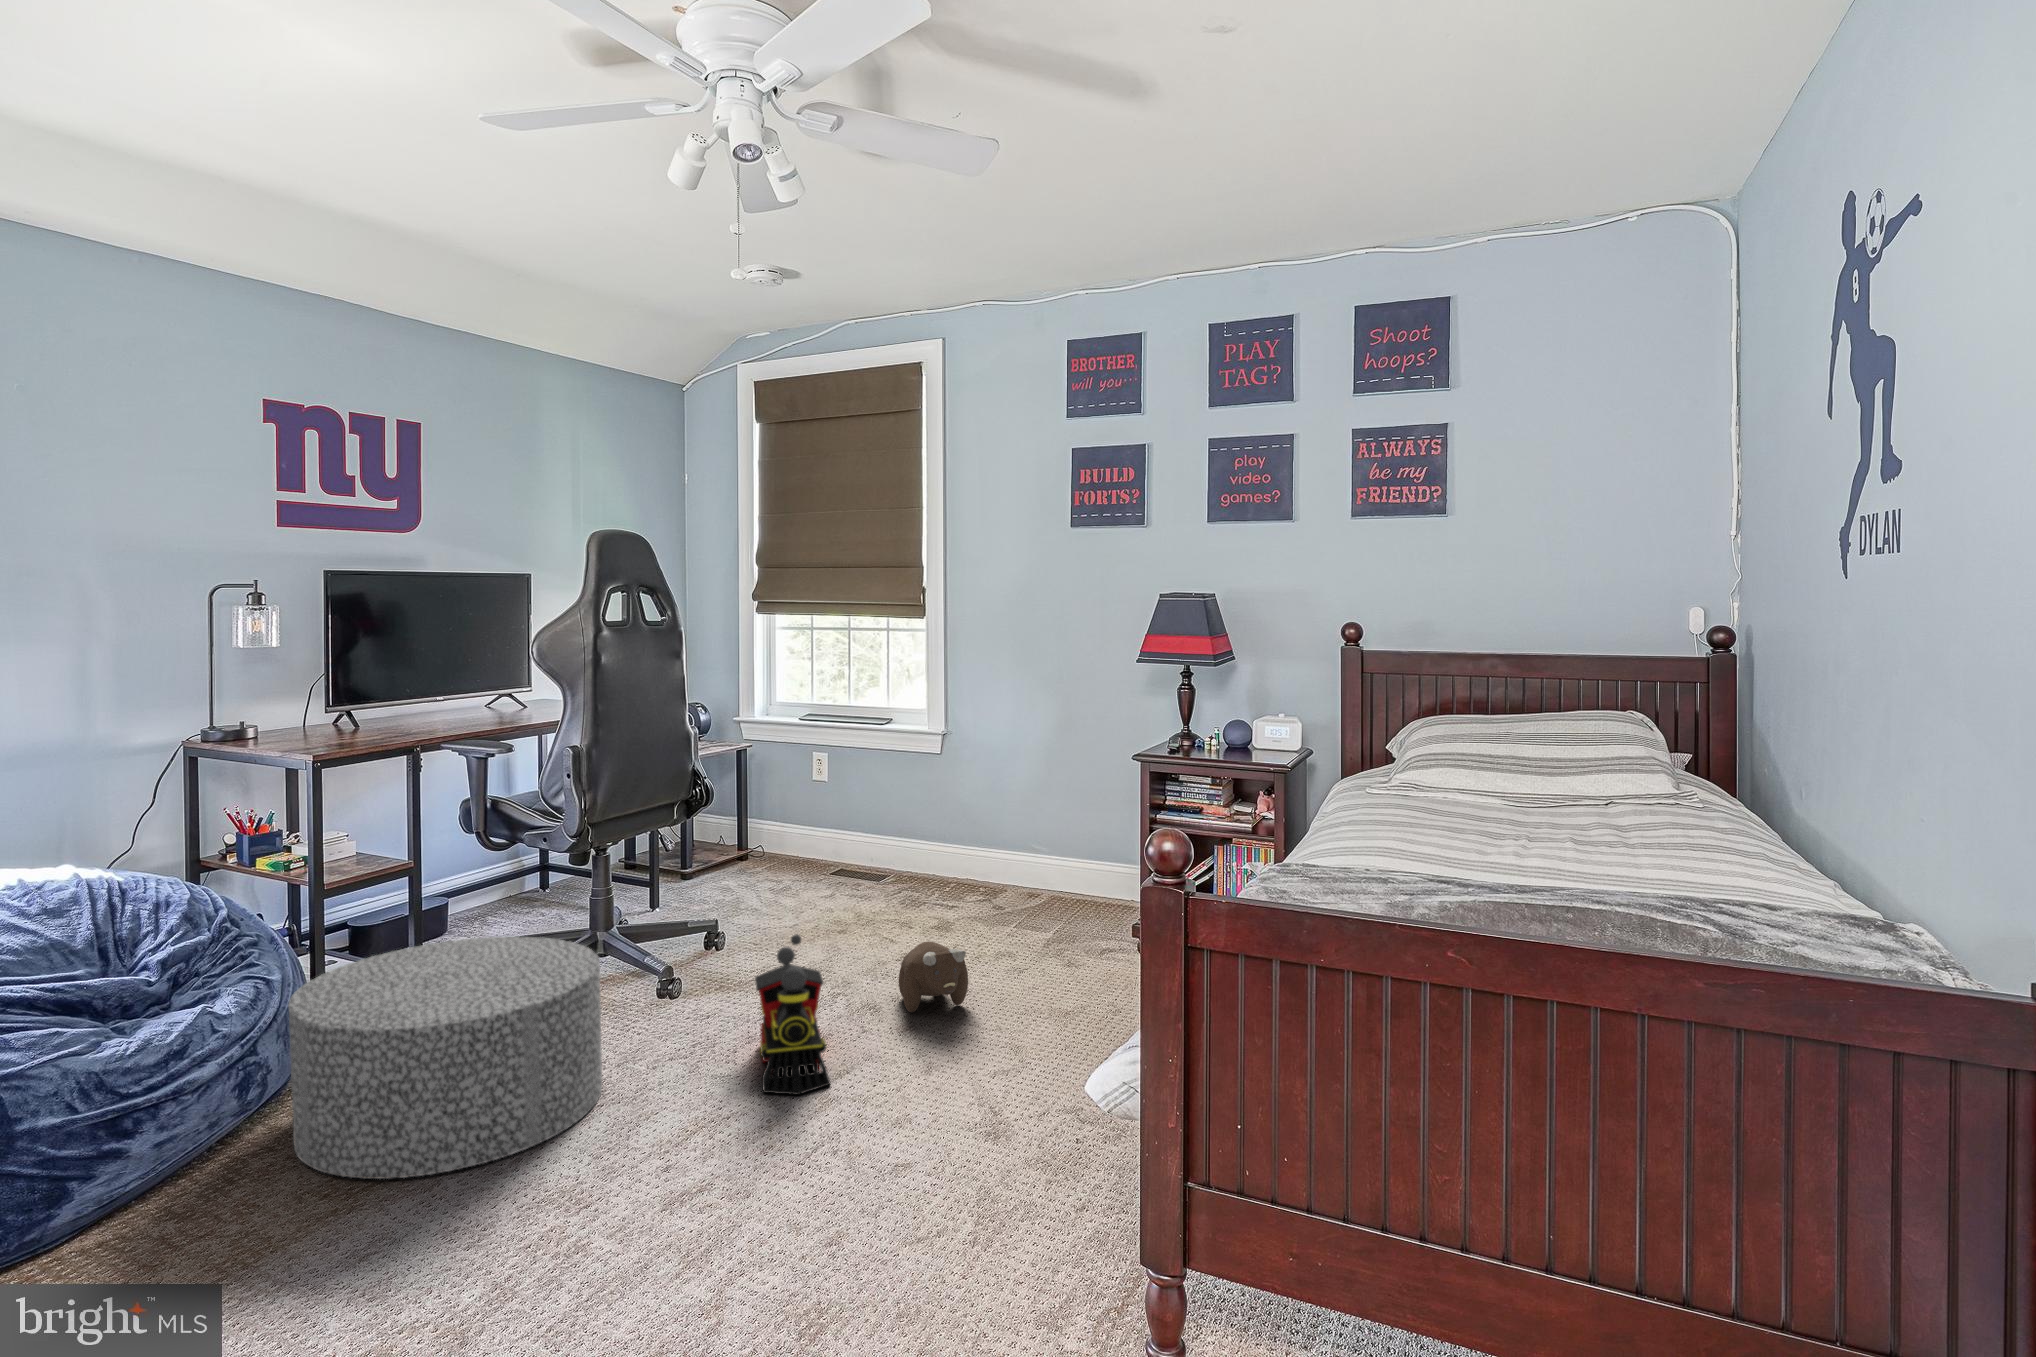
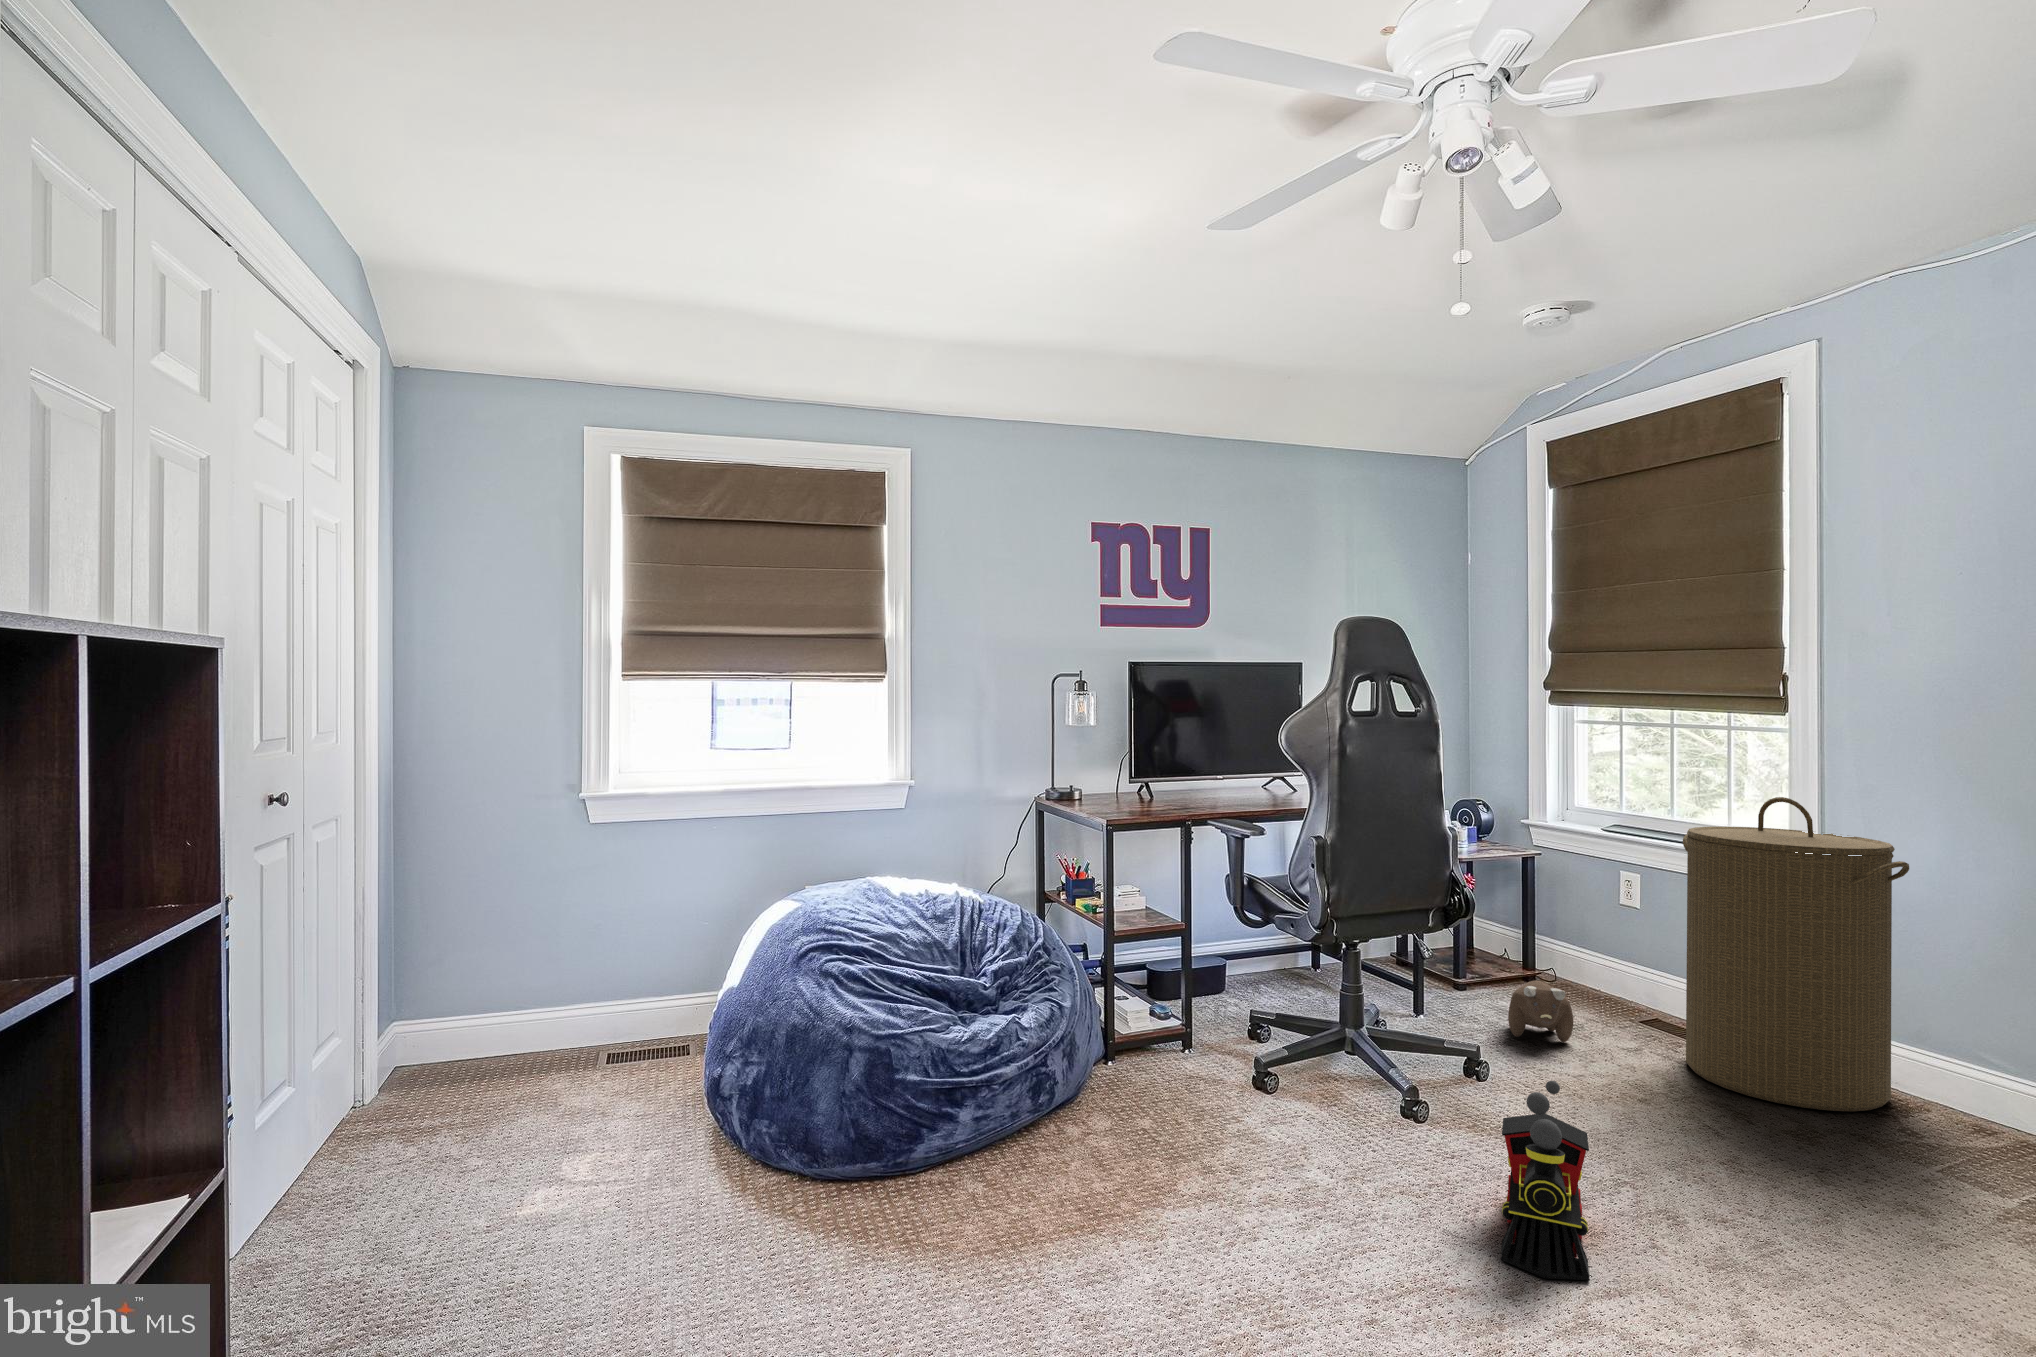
laundry hamper: none [868,682,1012,917] -> present [1683,797,1909,1111]
ottoman: present [289,937,602,1179] -> none [1064,1002,1329,1232]
plush toy: present [899,941,968,1012] -> present [1508,981,1573,1042]

